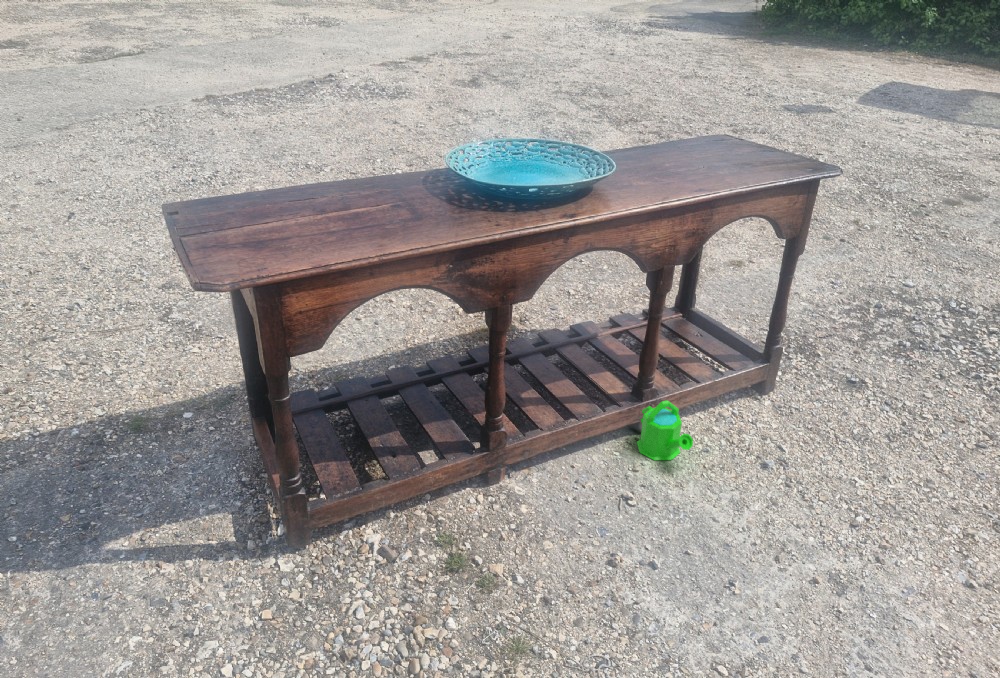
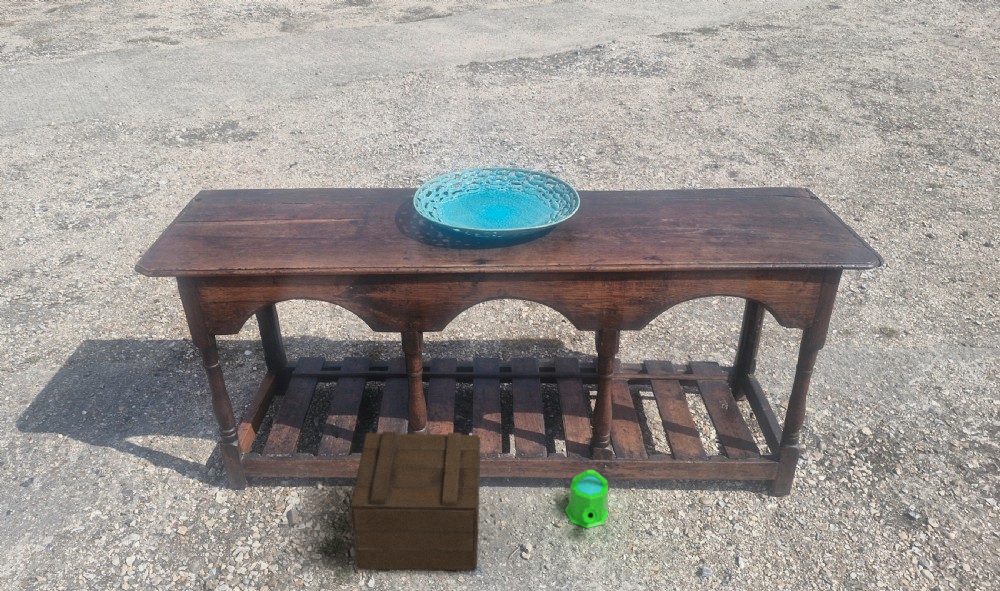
wooden crate: none [449,396,625,574] -> present [350,432,480,573]

